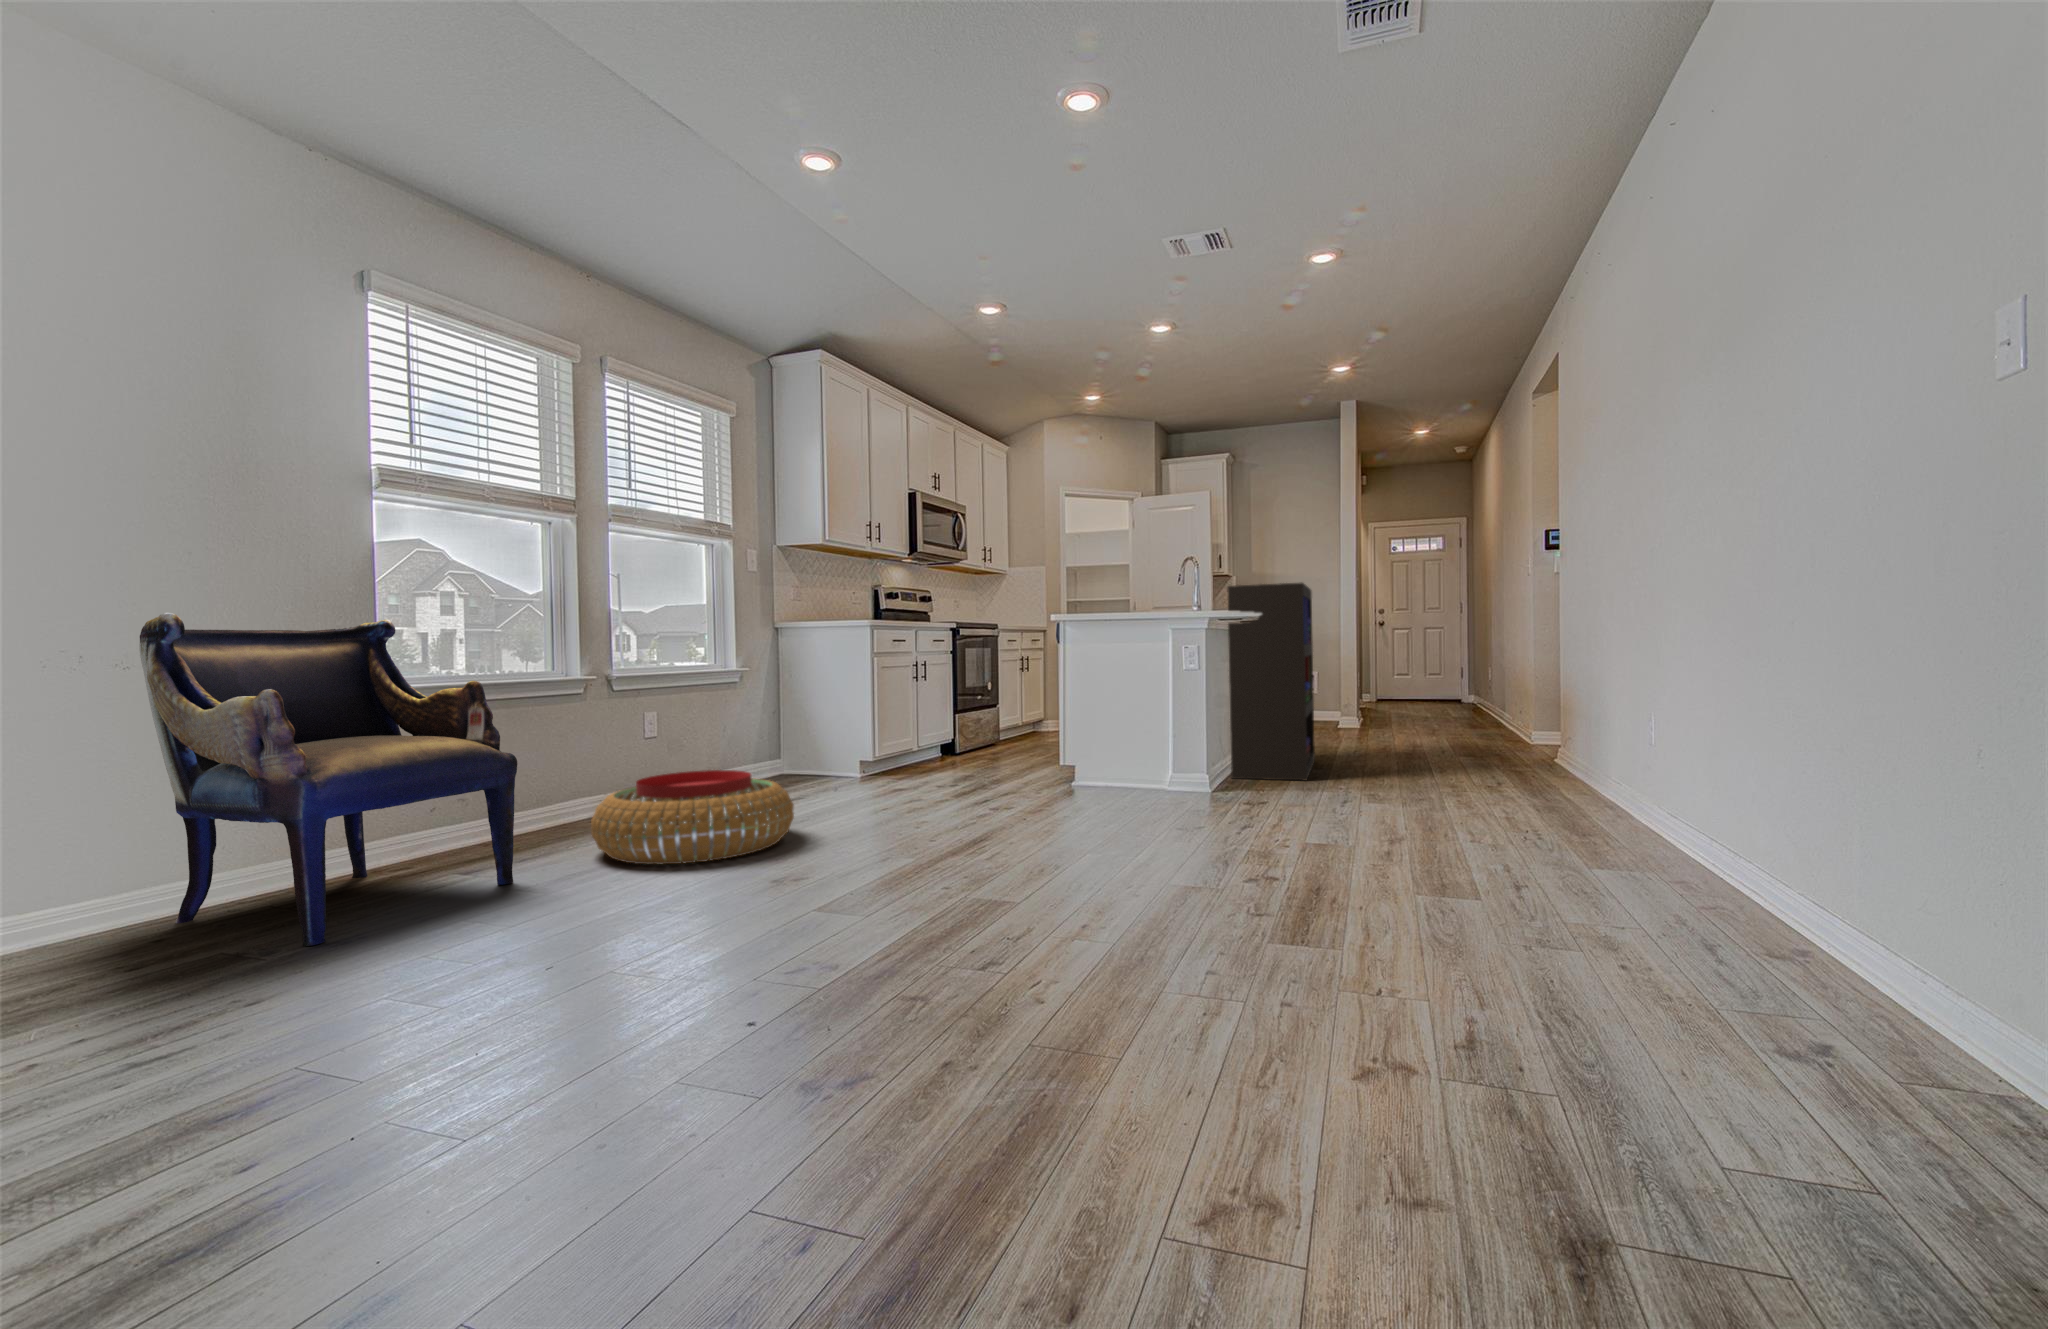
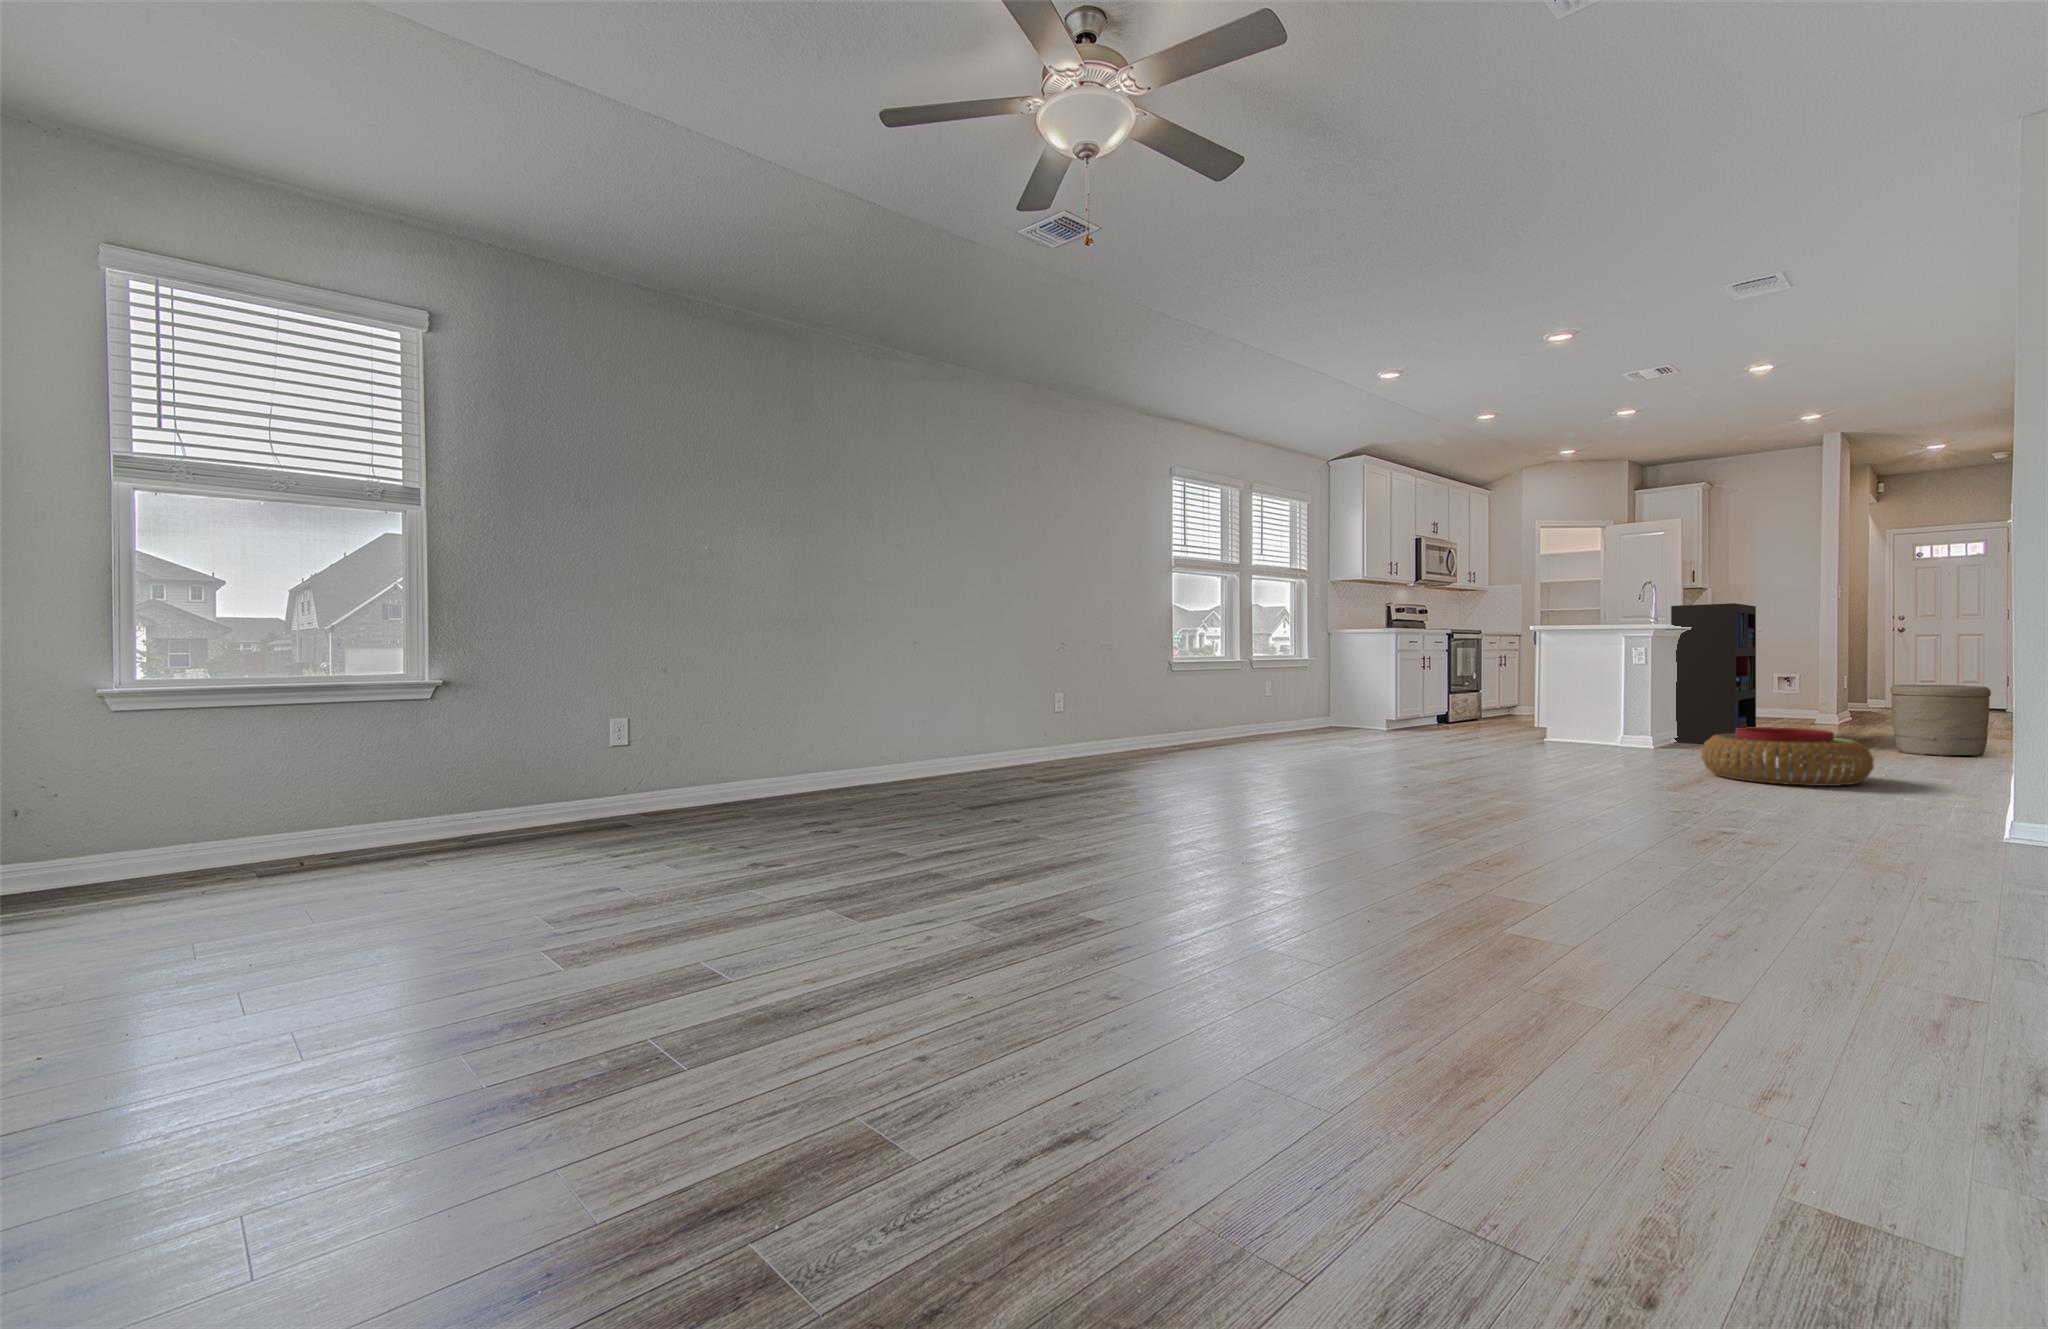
armchair: present [139,613,517,946] -> none [1120,628,1249,760]
woven basket: none [1469,689,1573,784] -> present [1890,685,1991,756]
pouf: present [591,770,794,864] -> present [1701,727,1874,786]

